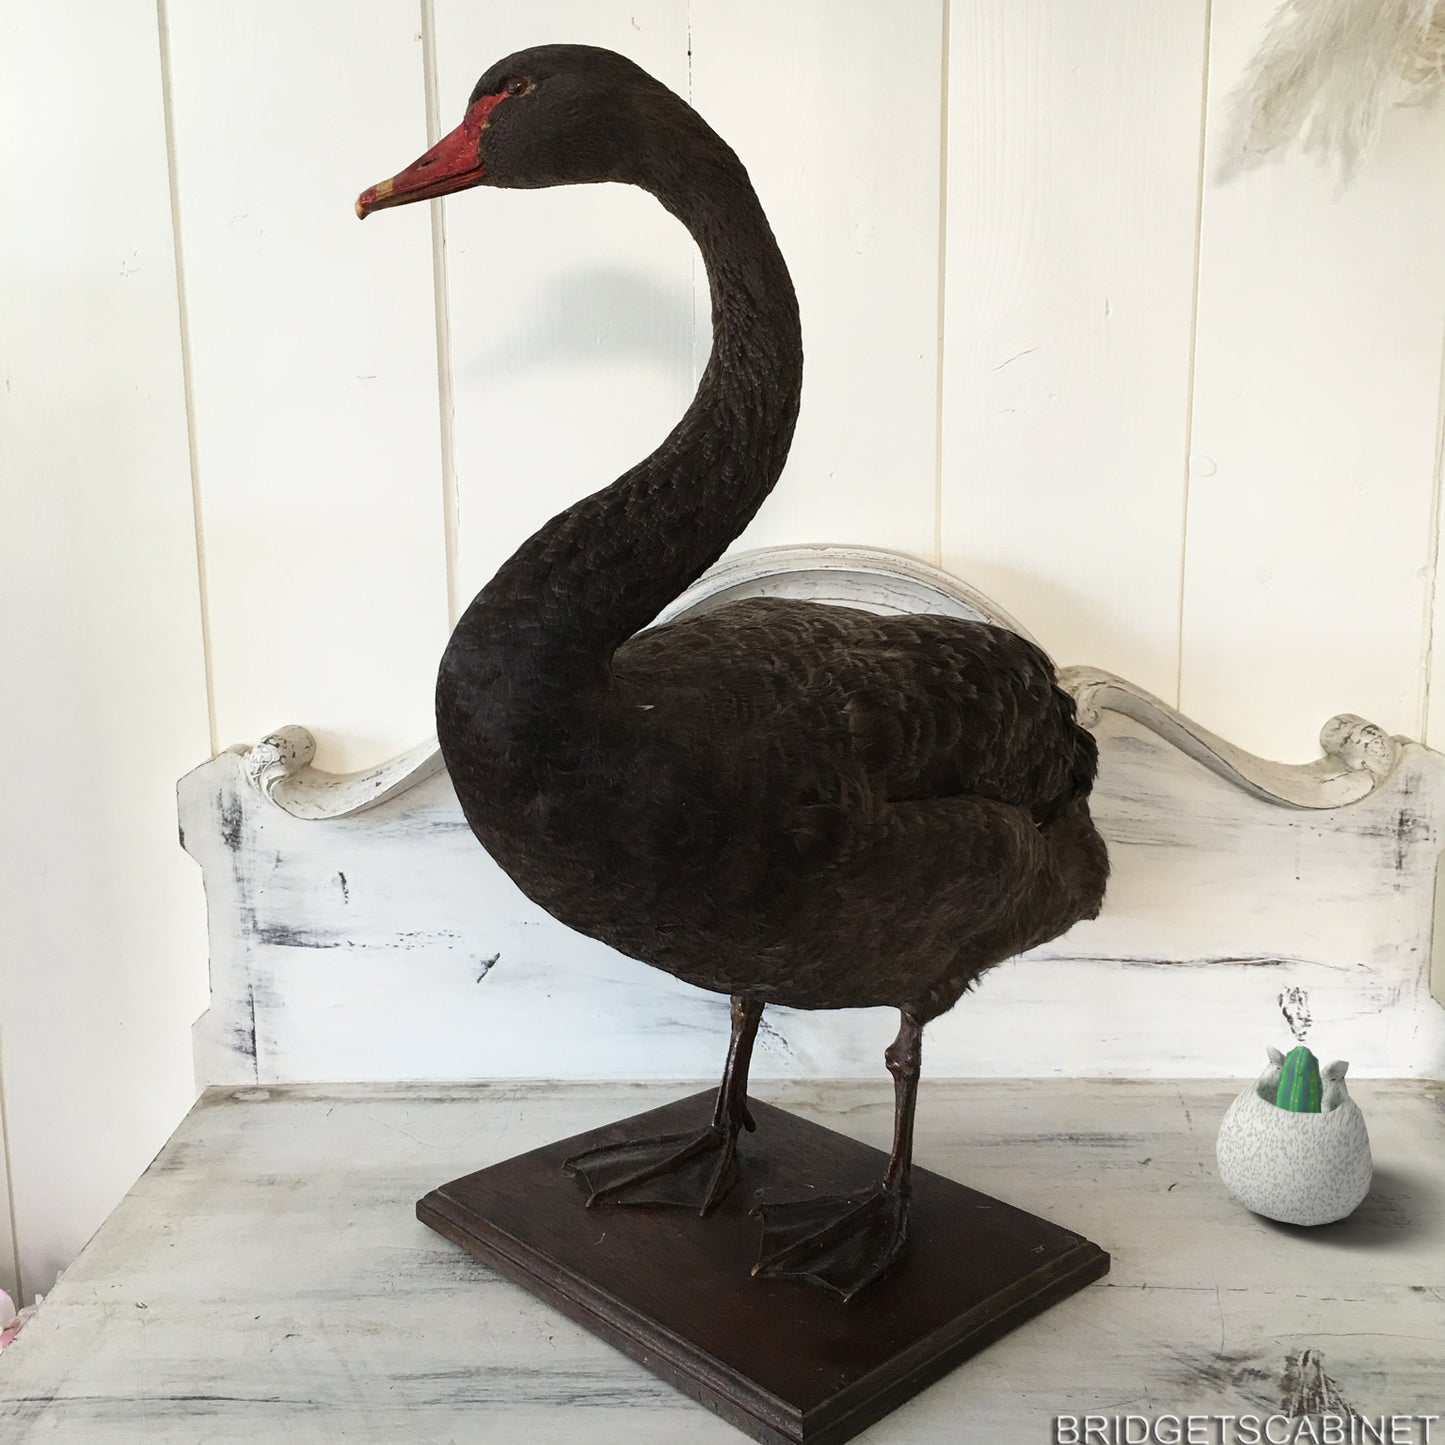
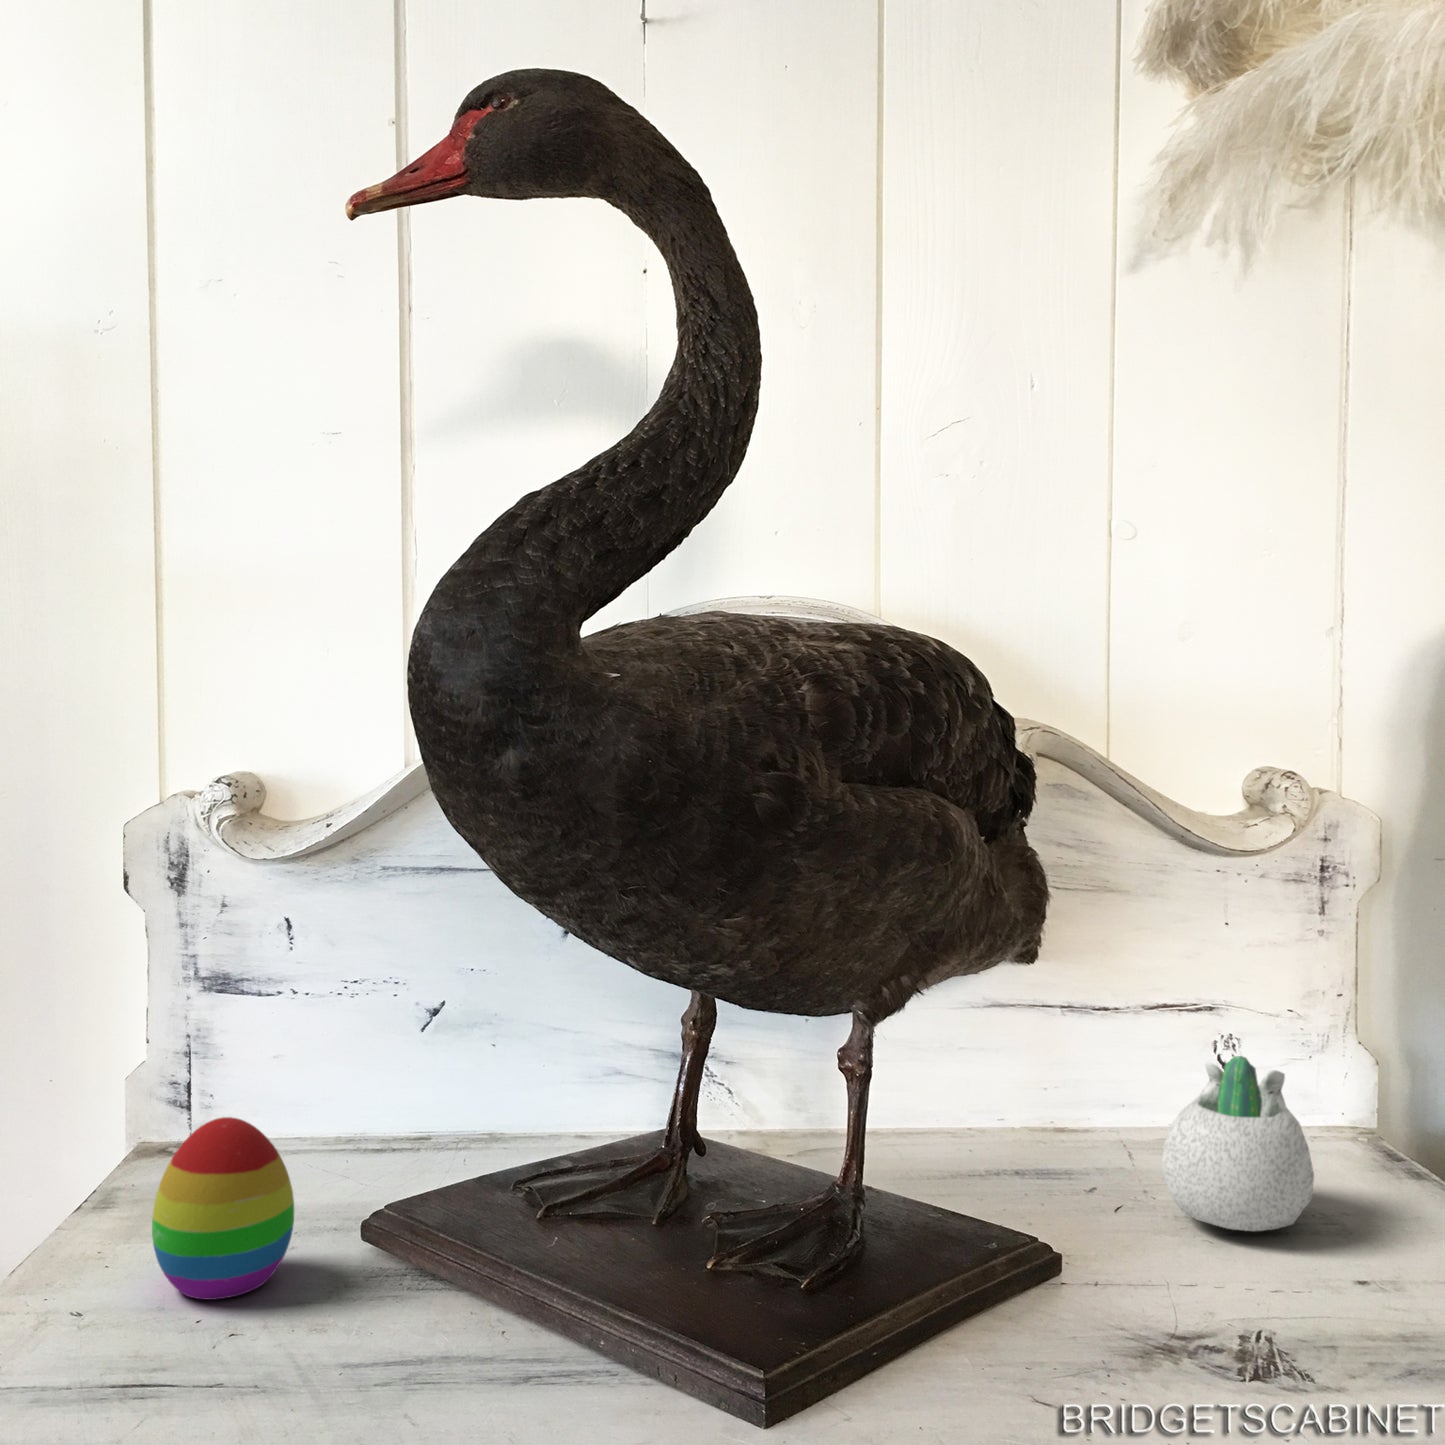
decorative egg: none [217,1116,352,1290] -> present [152,1117,294,1300]

